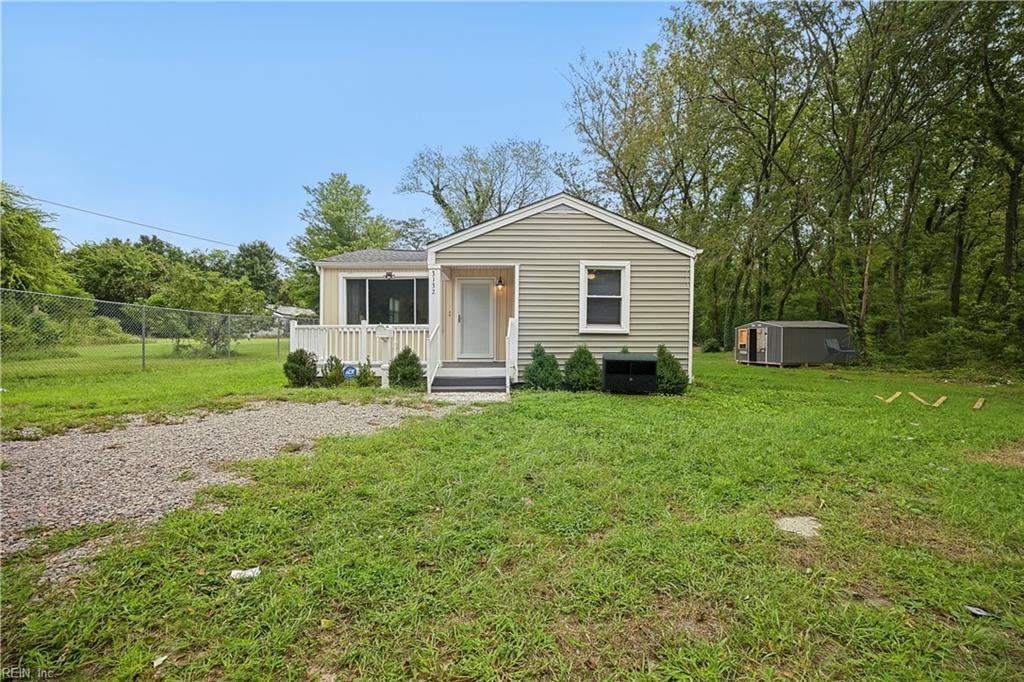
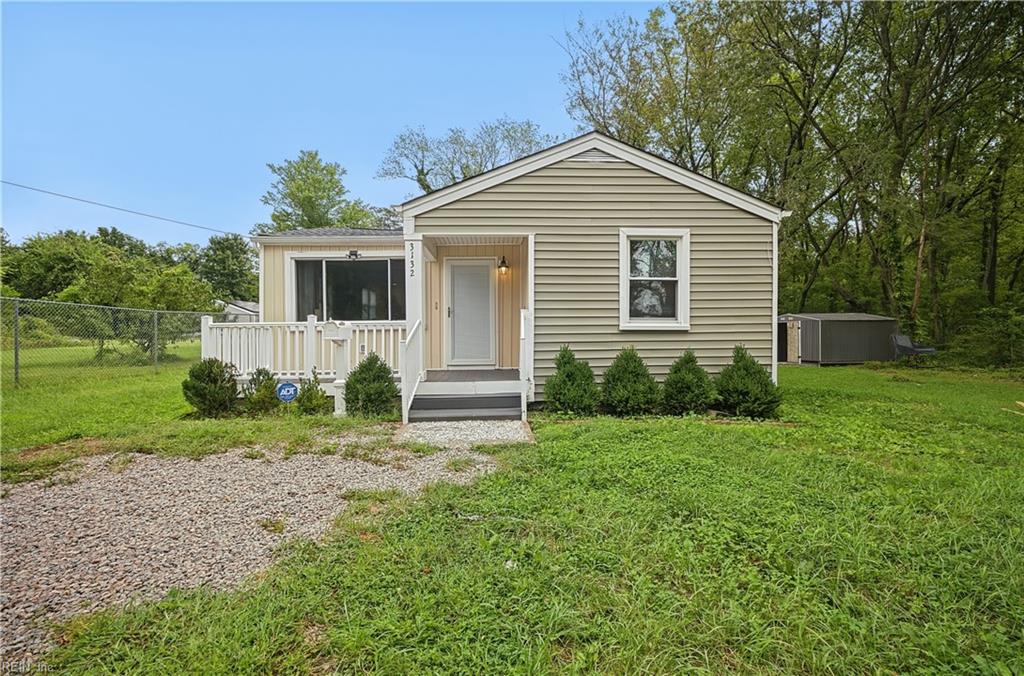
storage bench: present [602,353,658,395] -> none [659,360,752,423]

